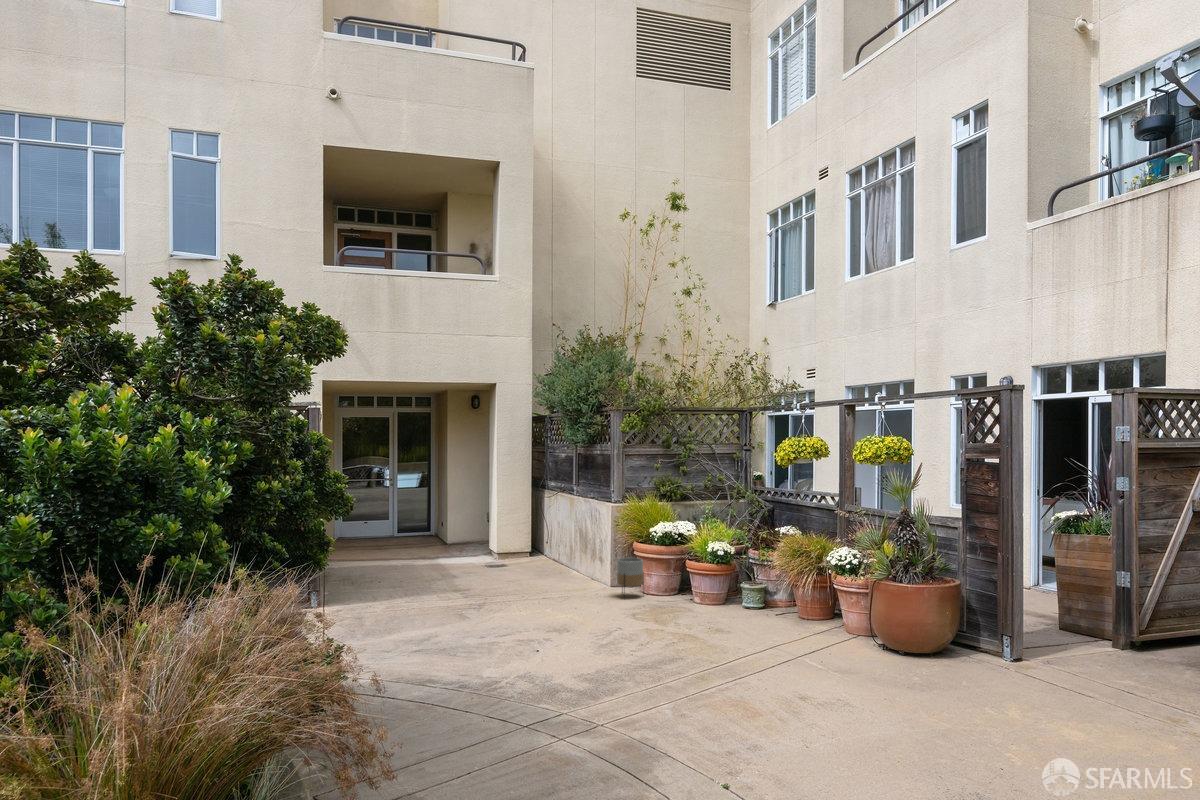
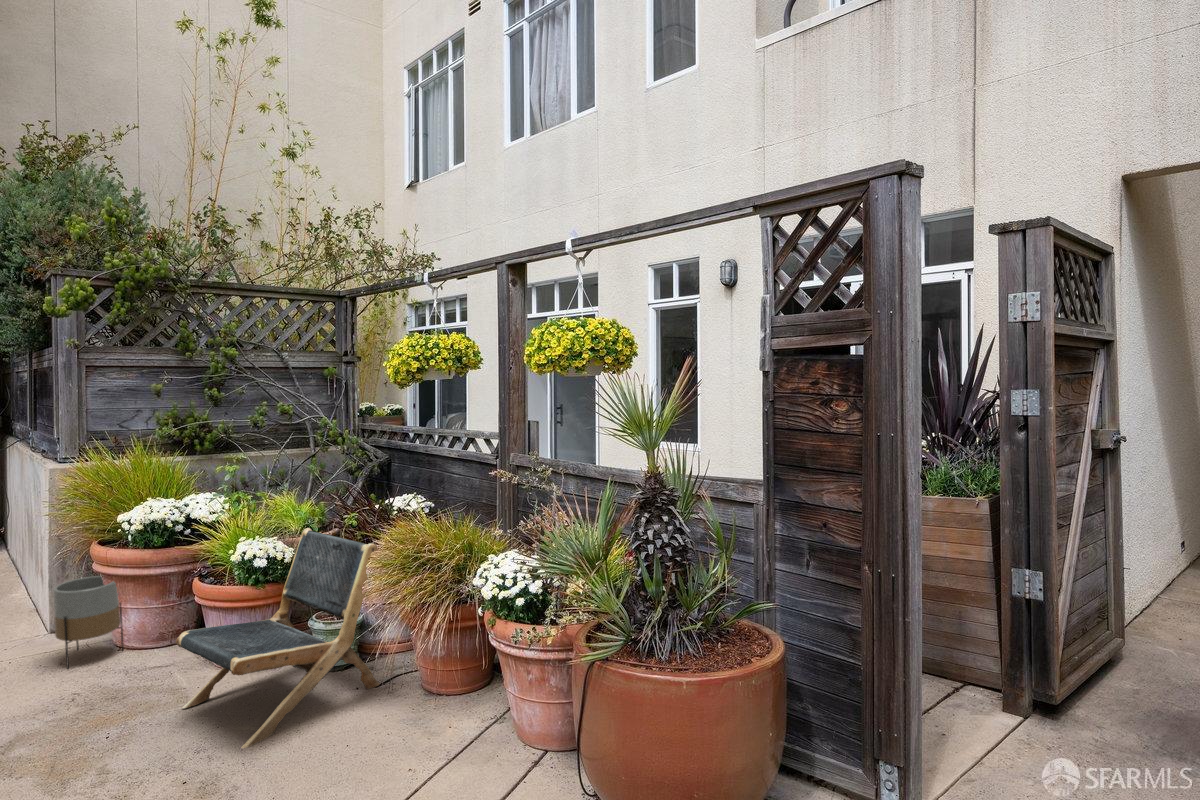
lounge chair: none [688,538,778,625] -> present [176,528,380,748]

